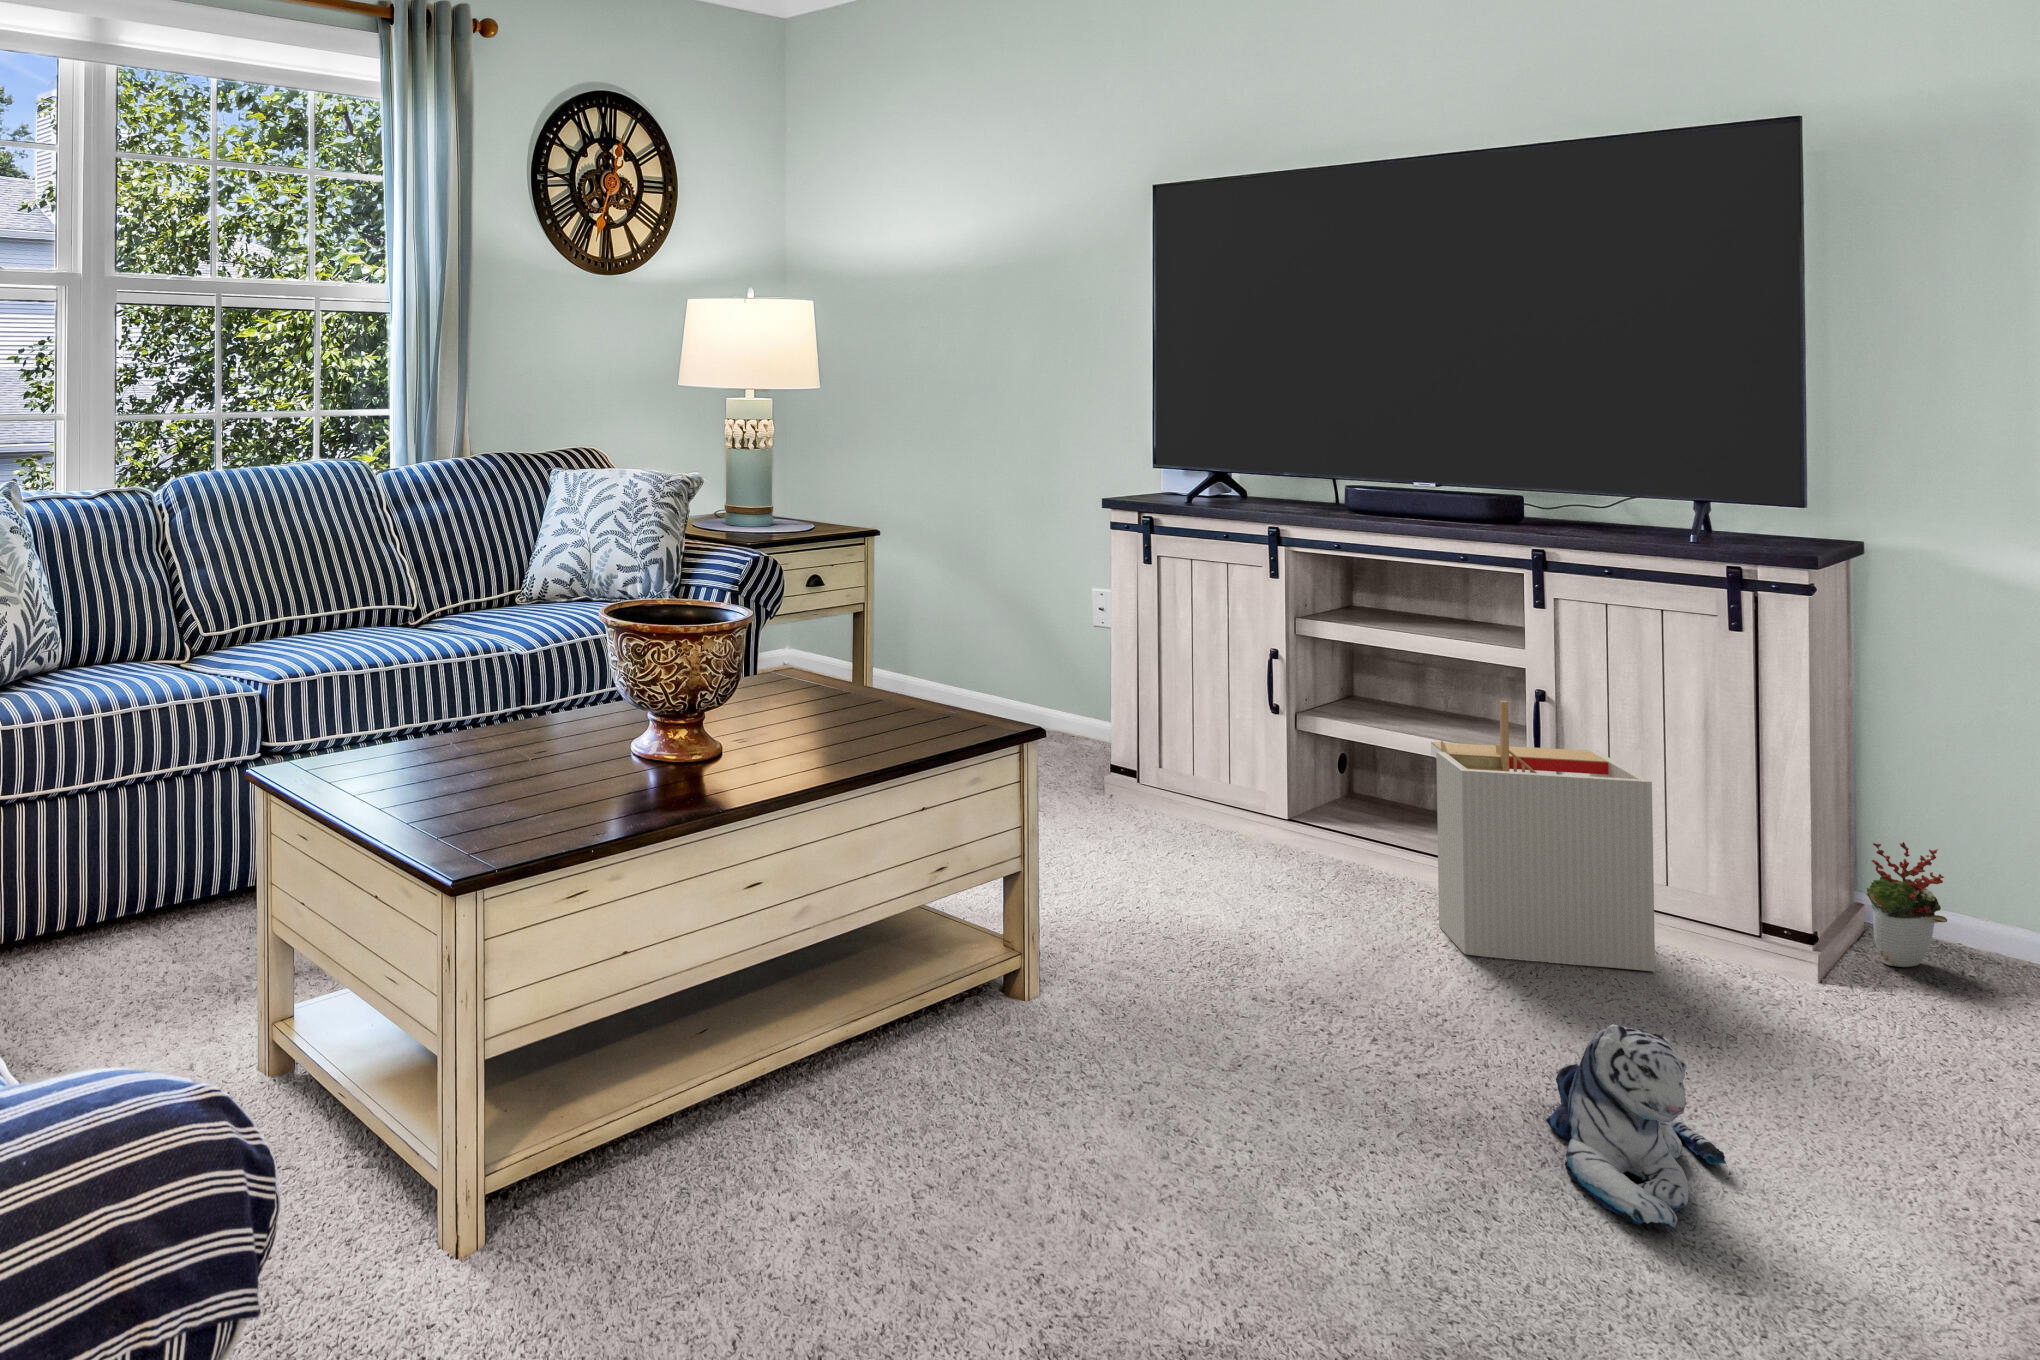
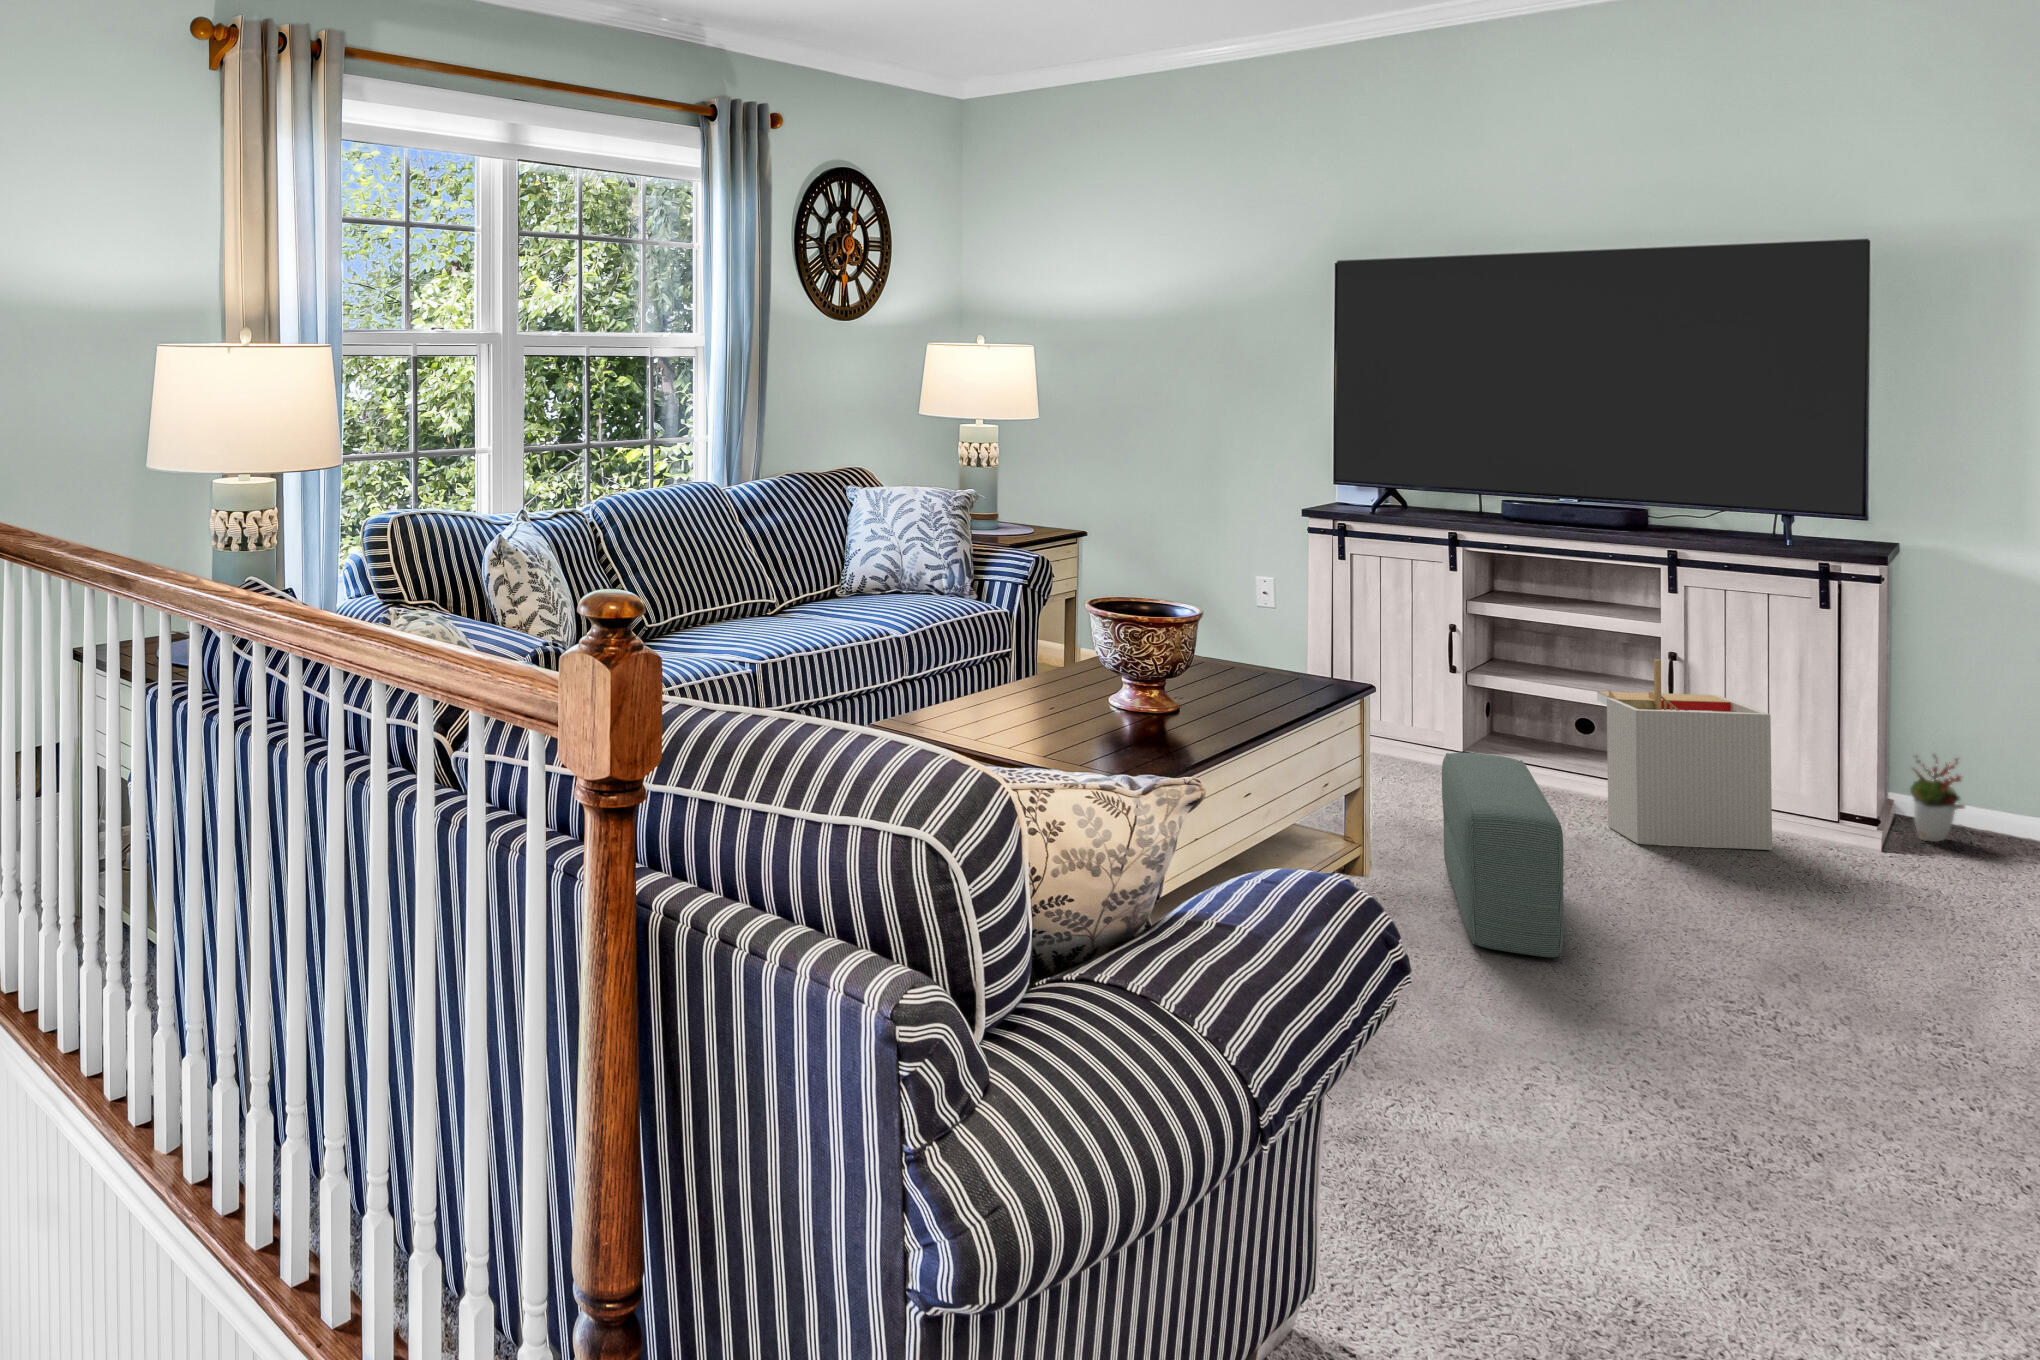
pouf: none [1120,824,1278,1139] -> present [1442,753,1564,958]
plush toy: present [1546,1024,1727,1228] -> none [1749,868,1875,993]

